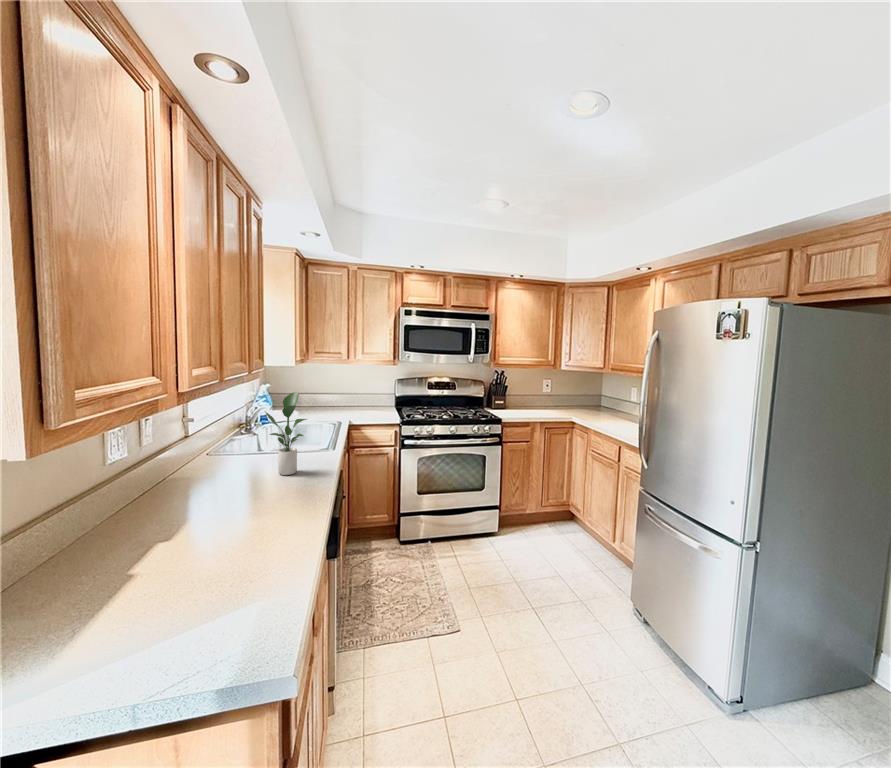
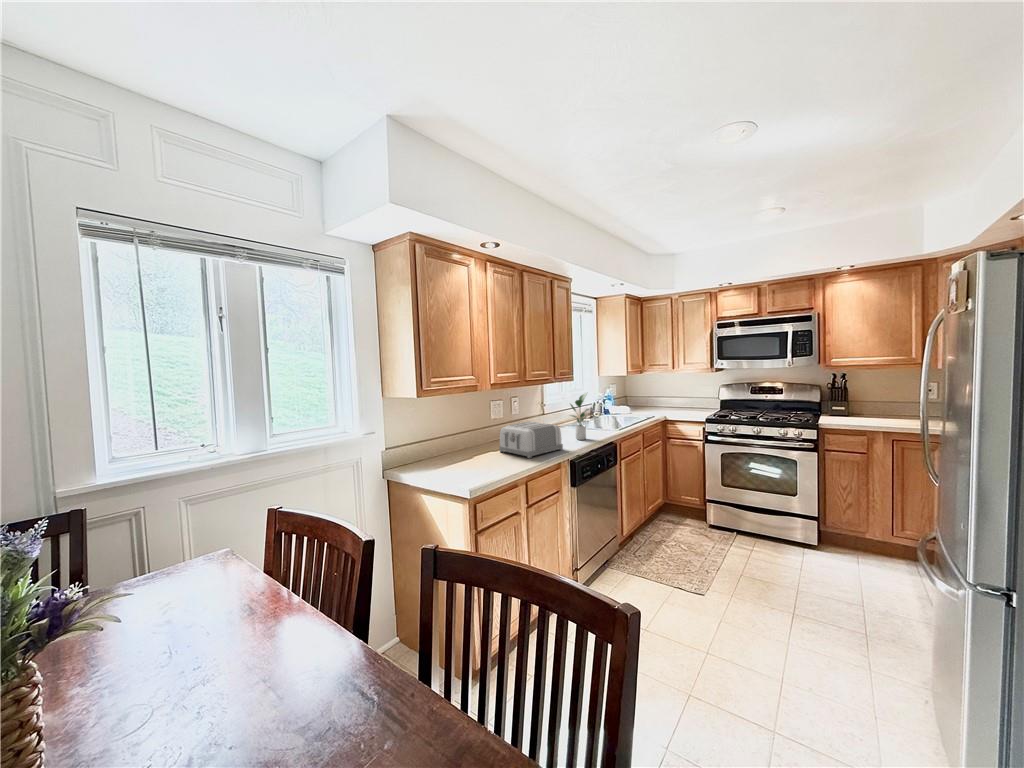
toaster: none [126,458,285,552] -> present [499,422,563,458]

